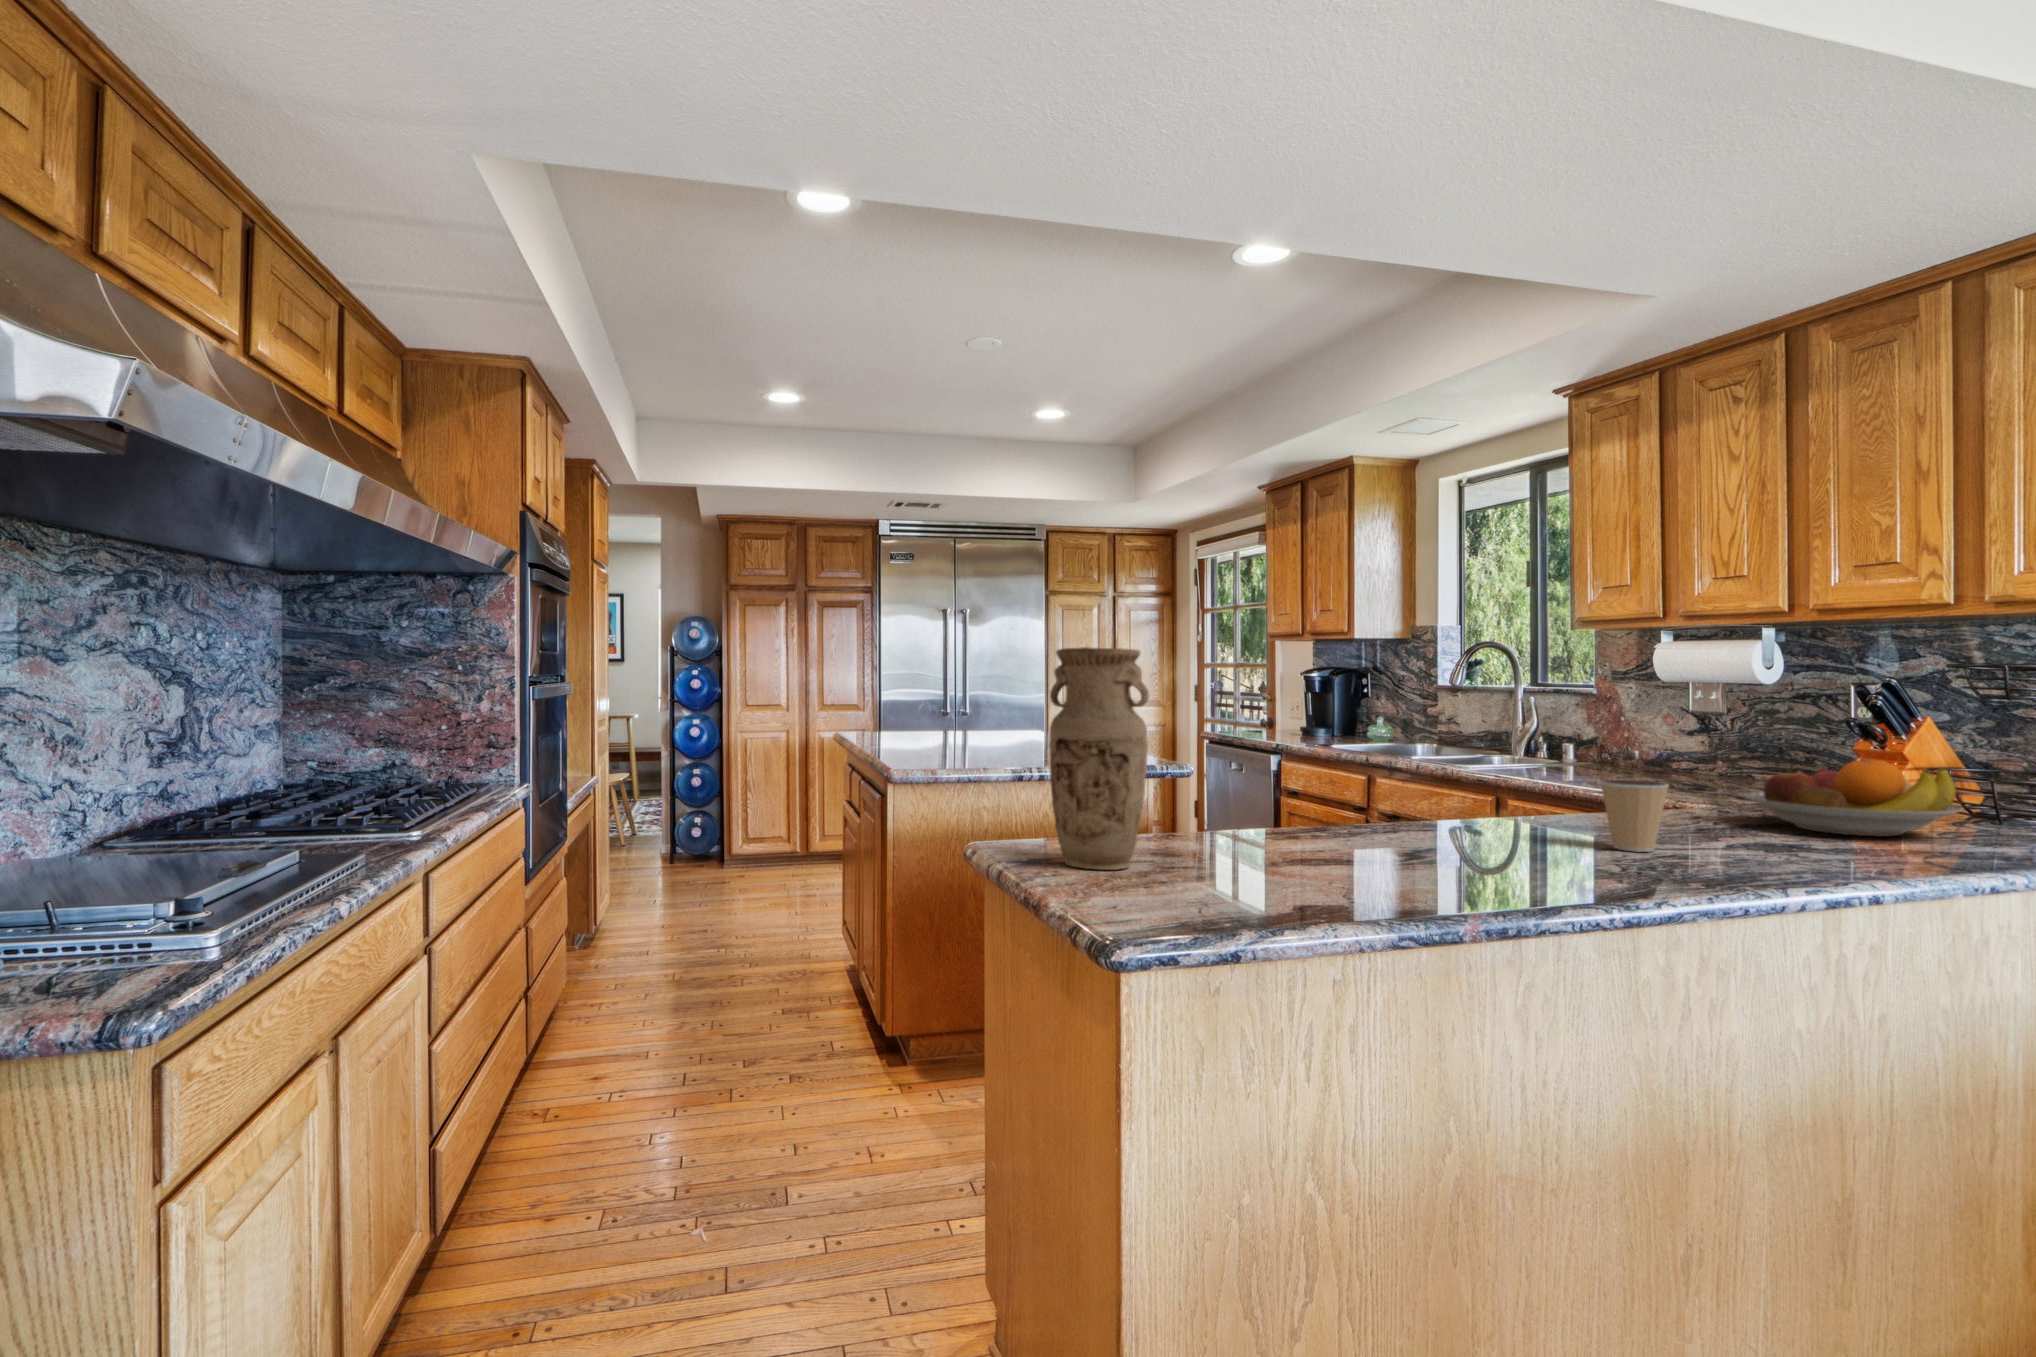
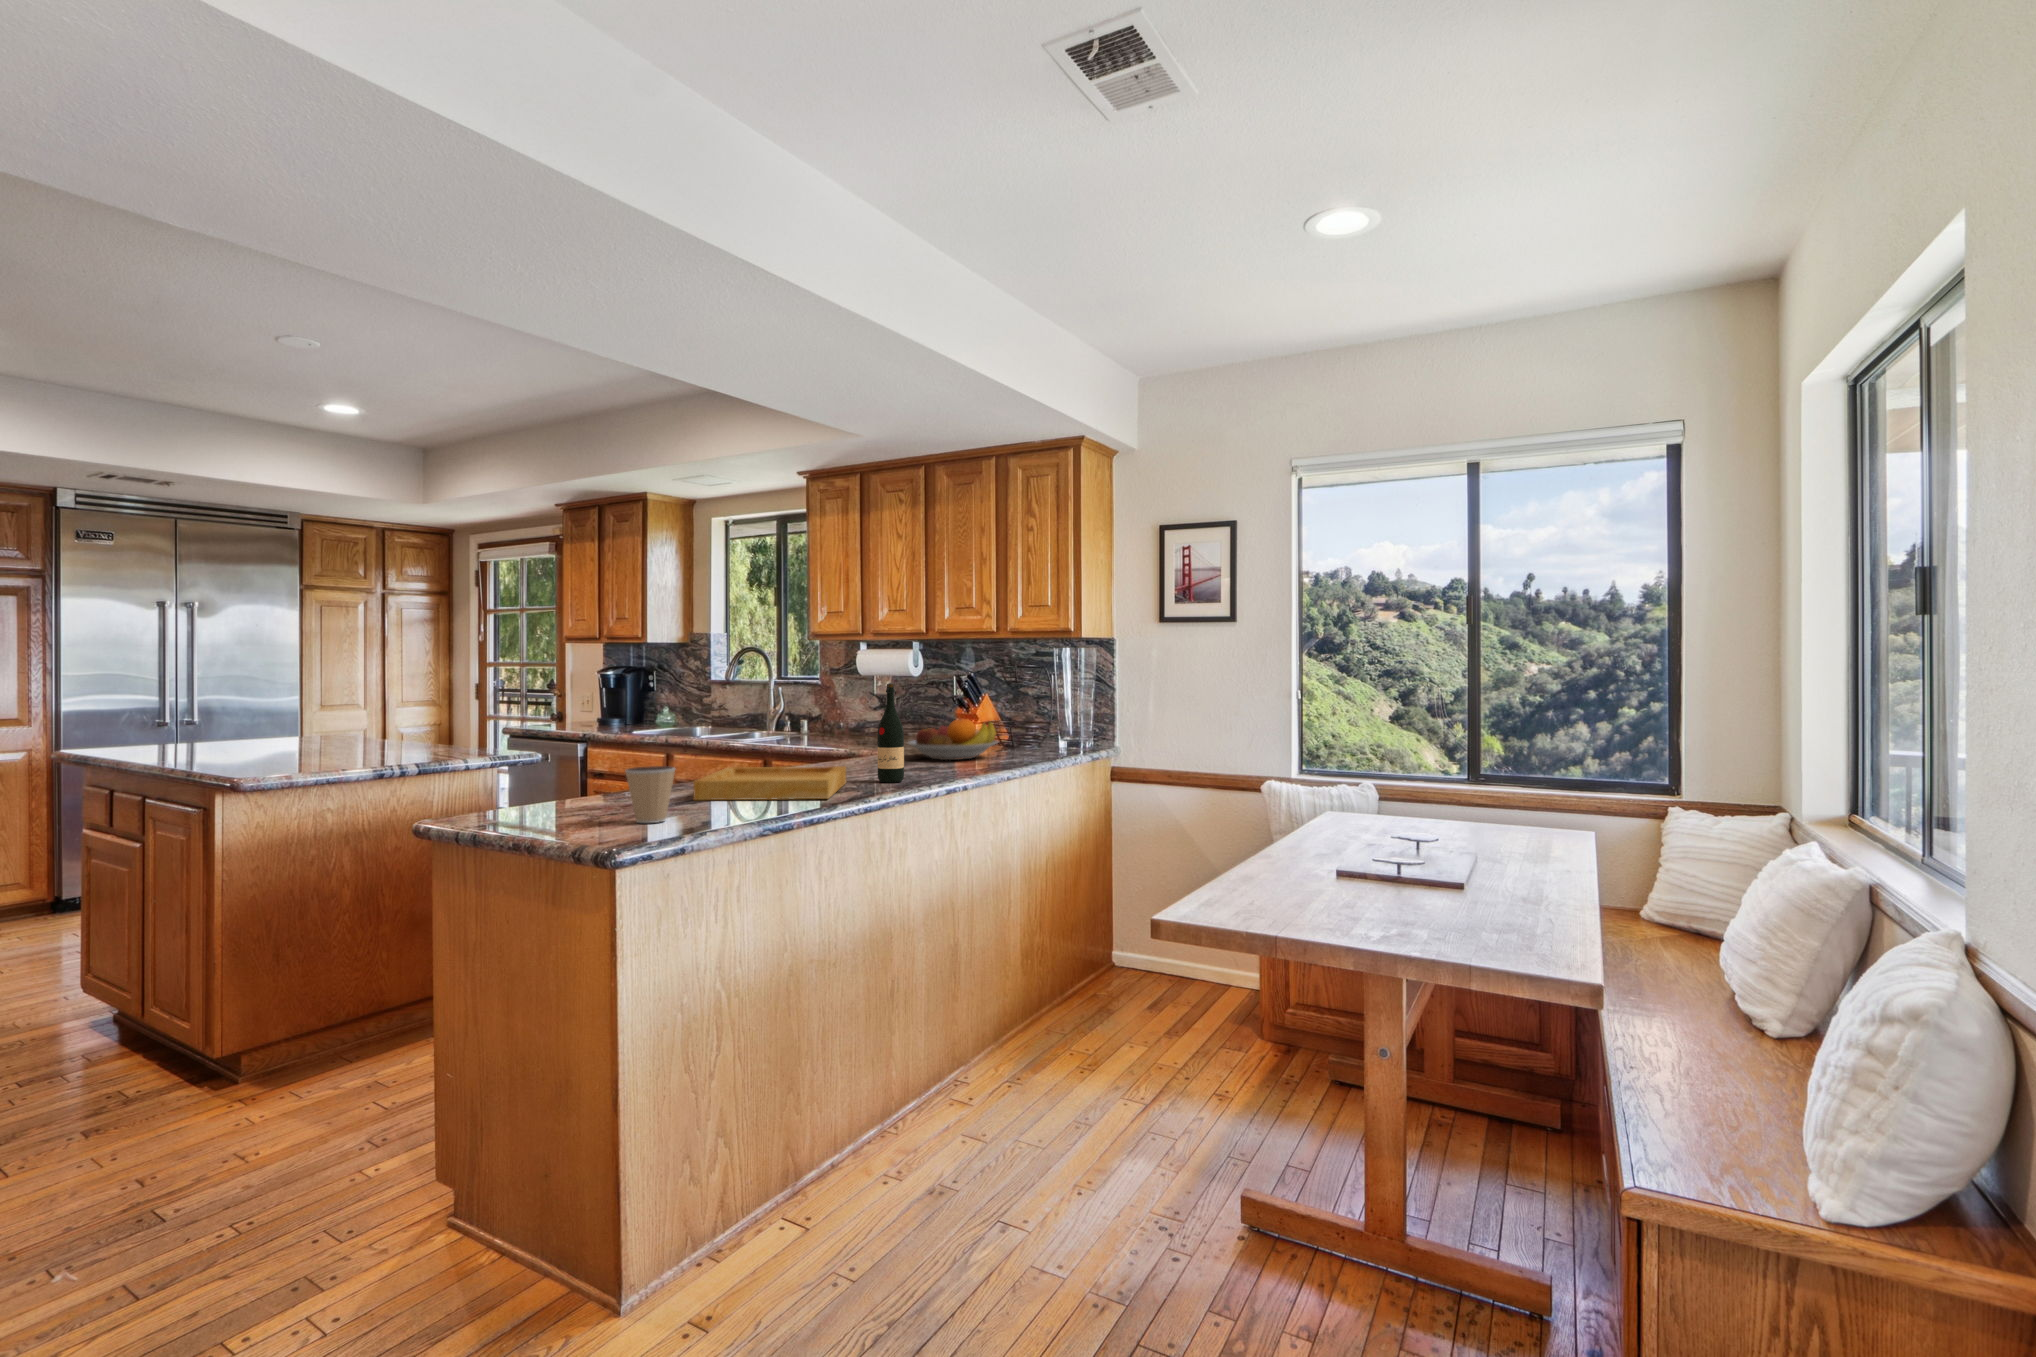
vase: present [1049,647,1149,870] -> none [513,667,591,816]
wine bottle: none [1674,686,1734,875] -> present [877,683,904,782]
coffee cup: present [1600,780,1669,852] -> present [626,766,675,823]
tray: none [1314,815,1607,900] -> present [693,766,846,800]

